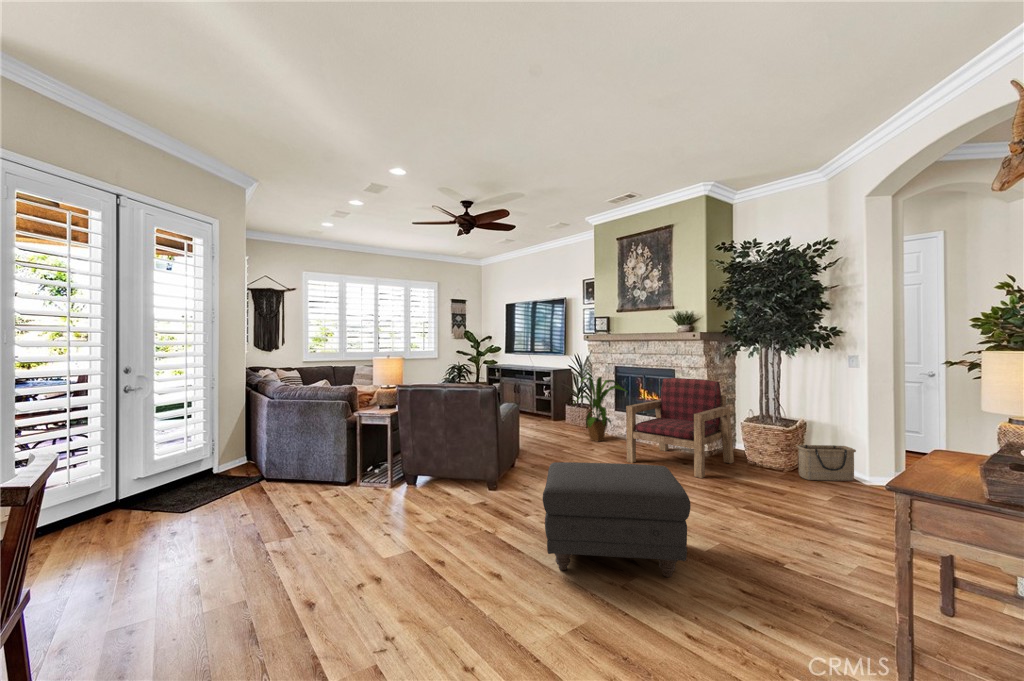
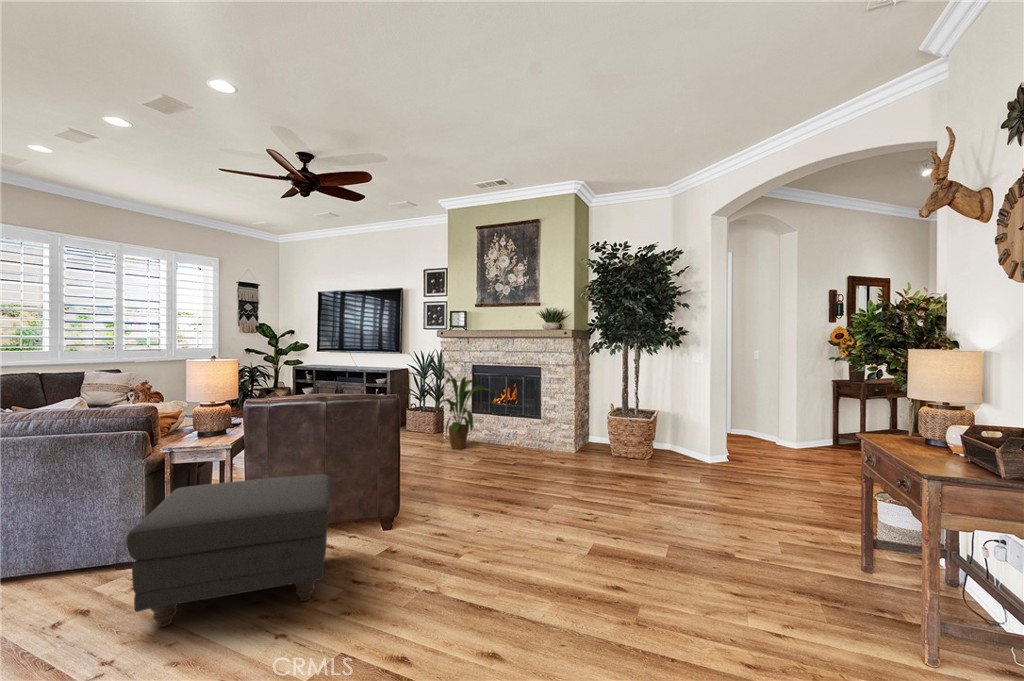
armchair: present [626,378,734,478] -> none [509,376,601,477]
basket: present [797,445,856,481] -> none [657,432,700,465]
ottoman: present [543,462,691,577] -> present [126,474,330,627]

